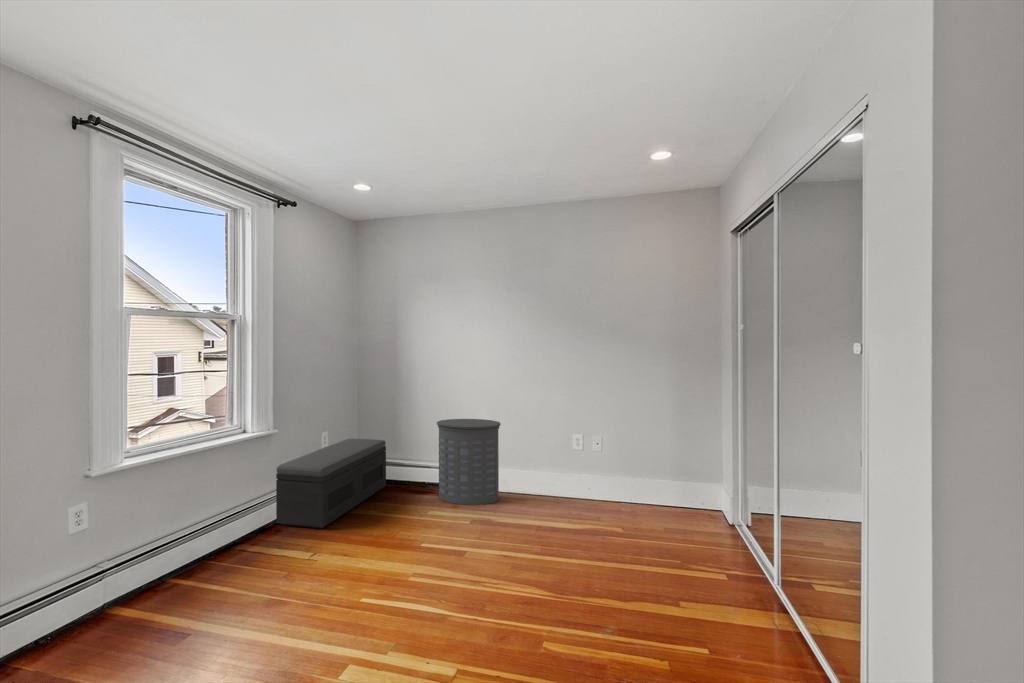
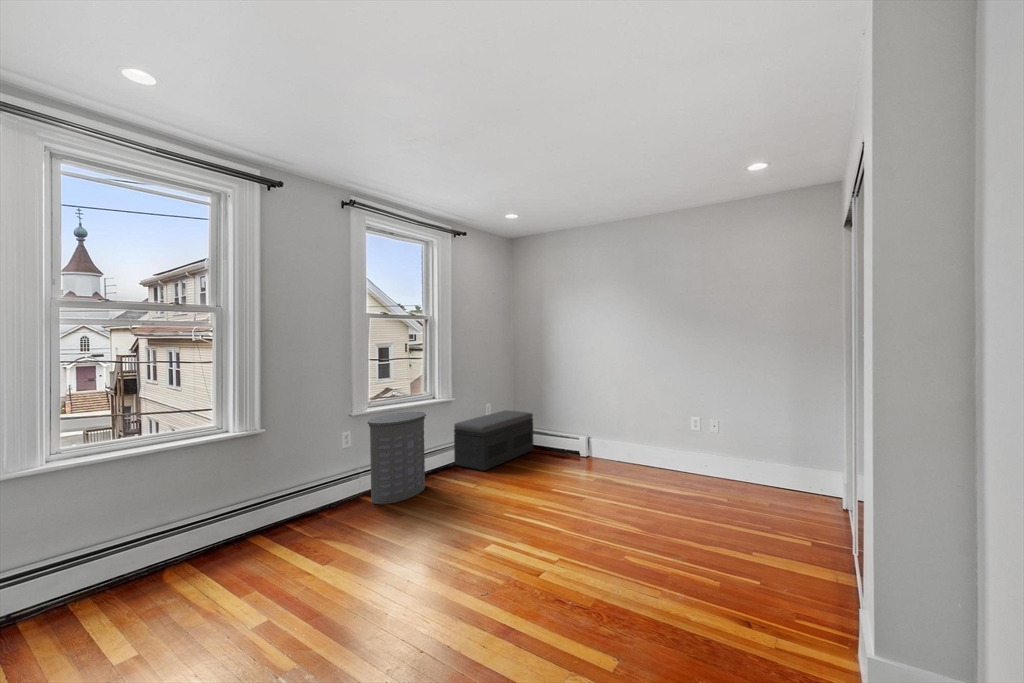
laundry hamper: present [437,419,500,505] -> present [368,412,426,504]

